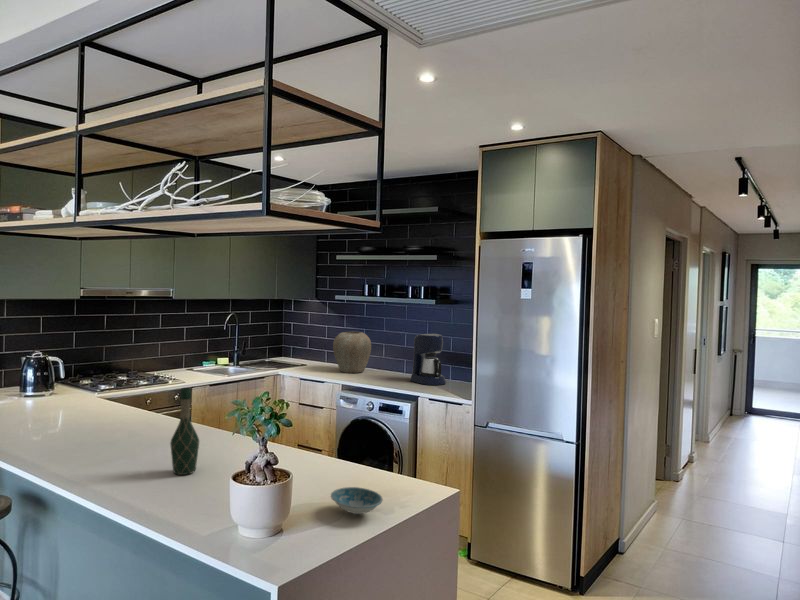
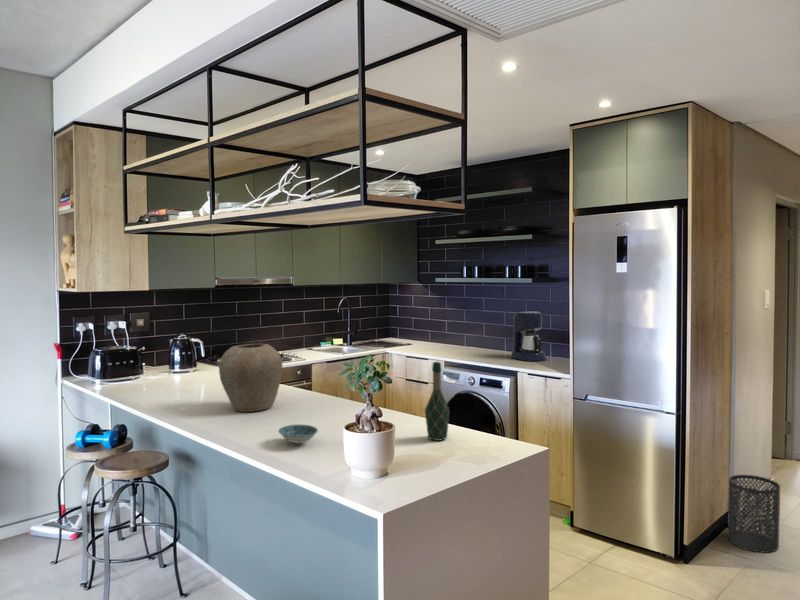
vase: present [333,332,371,373] -> present [219,344,283,412]
wine bottle: present [170,388,199,475] -> present [425,362,449,441]
ceramic bowl: present [331,487,383,514] -> present [279,425,318,443]
trash can: none [617,500,666,578] -> present [728,475,780,553]

